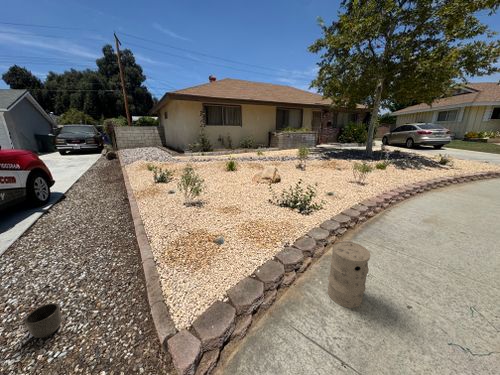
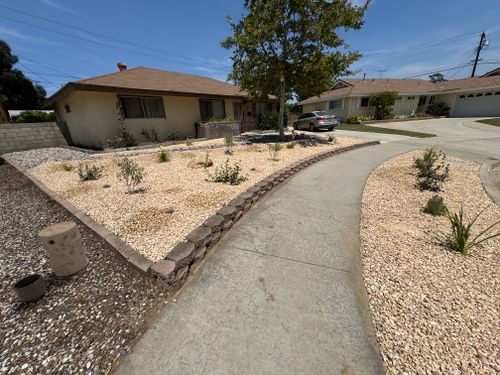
trash can: present [328,241,370,308] -> present [38,221,89,276]

